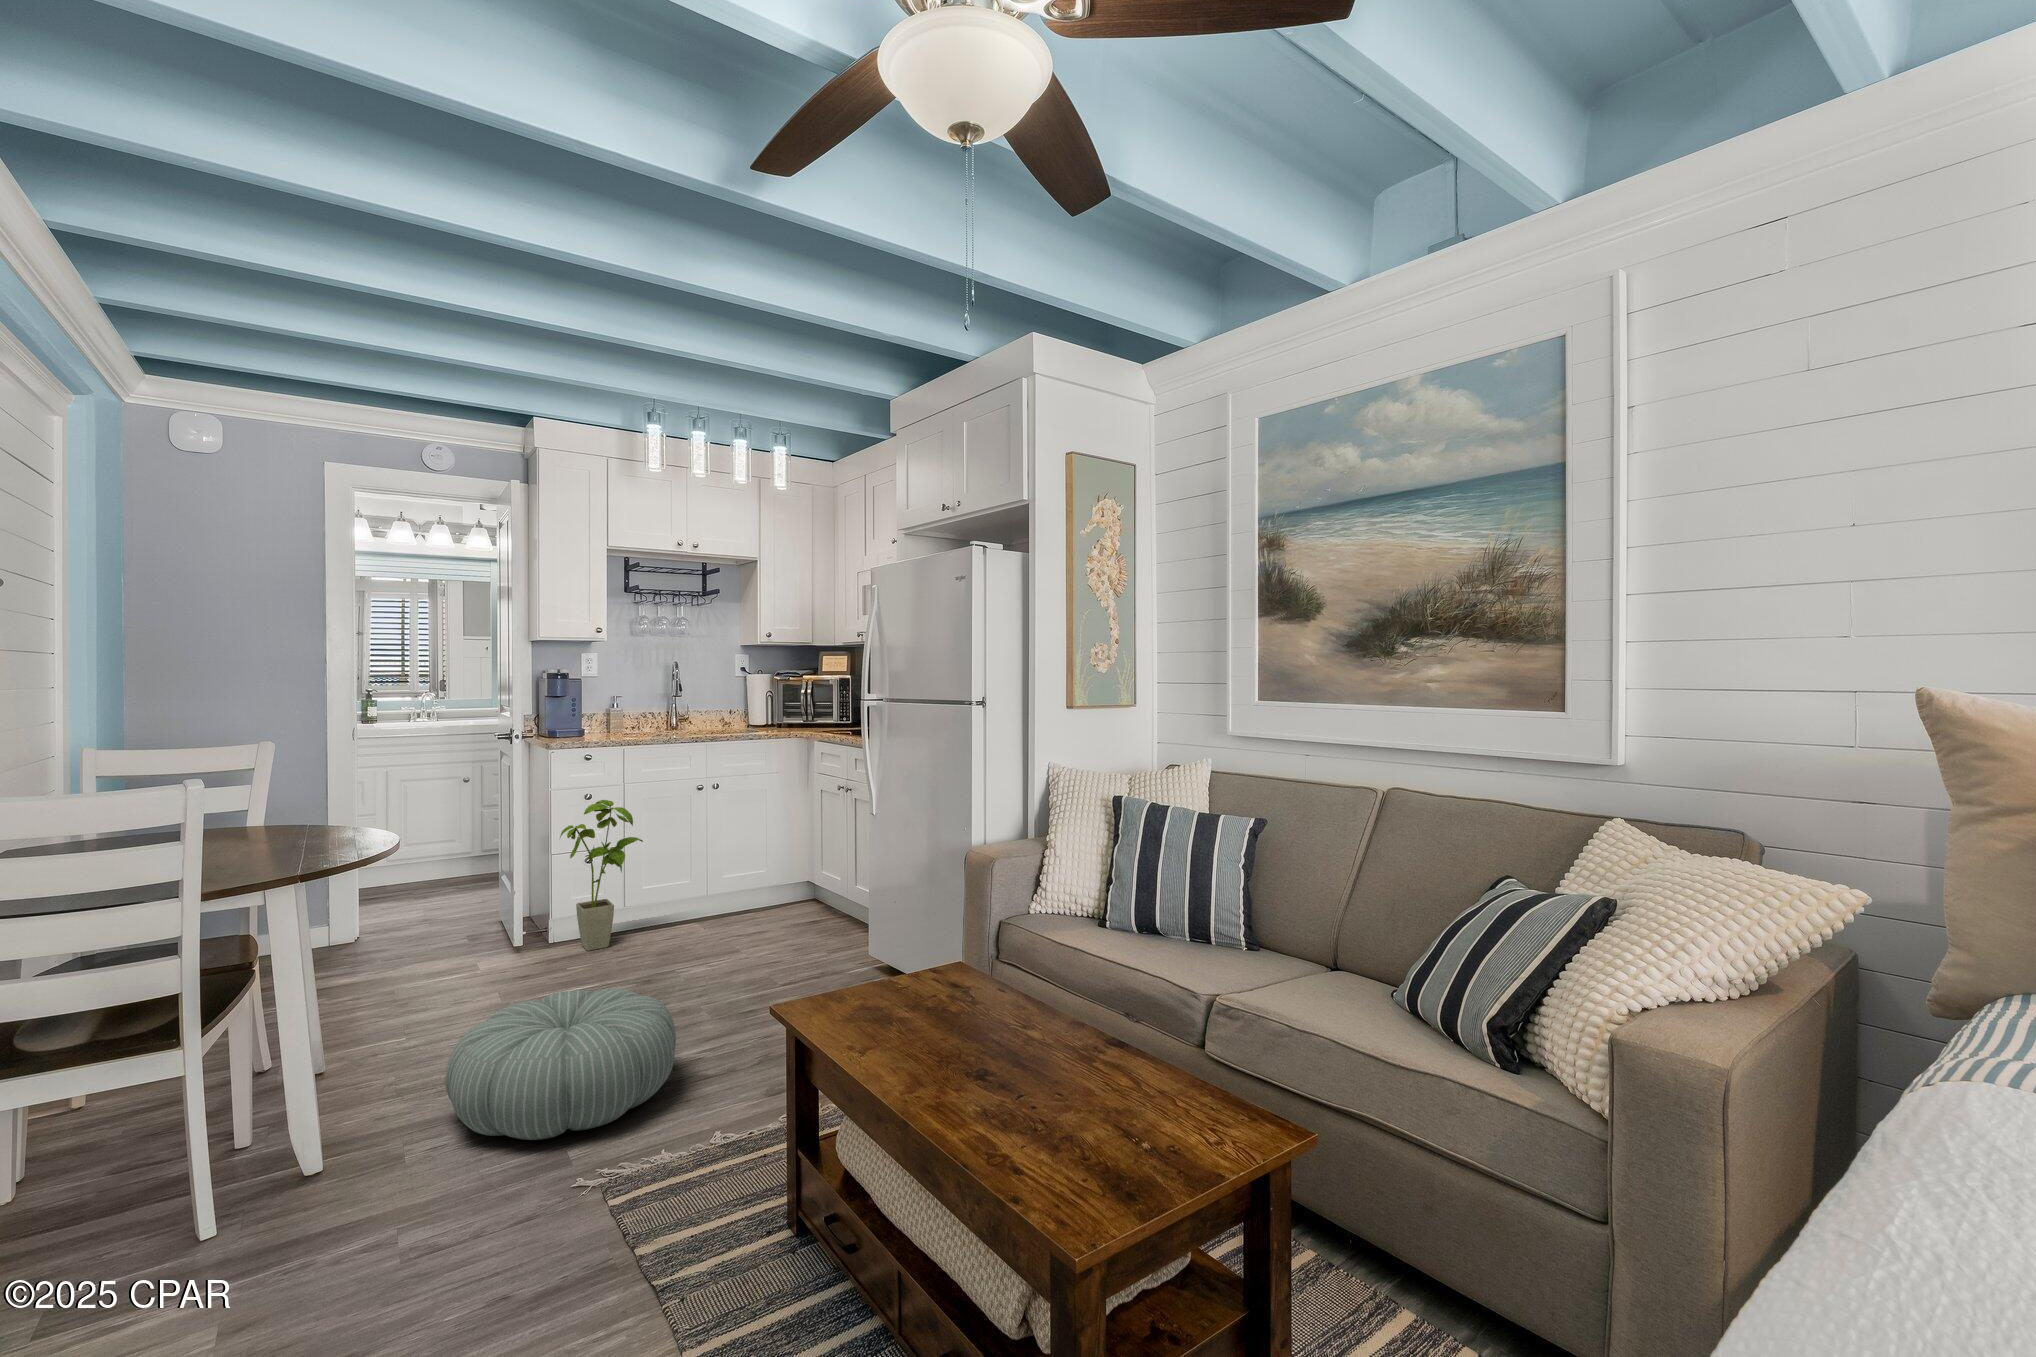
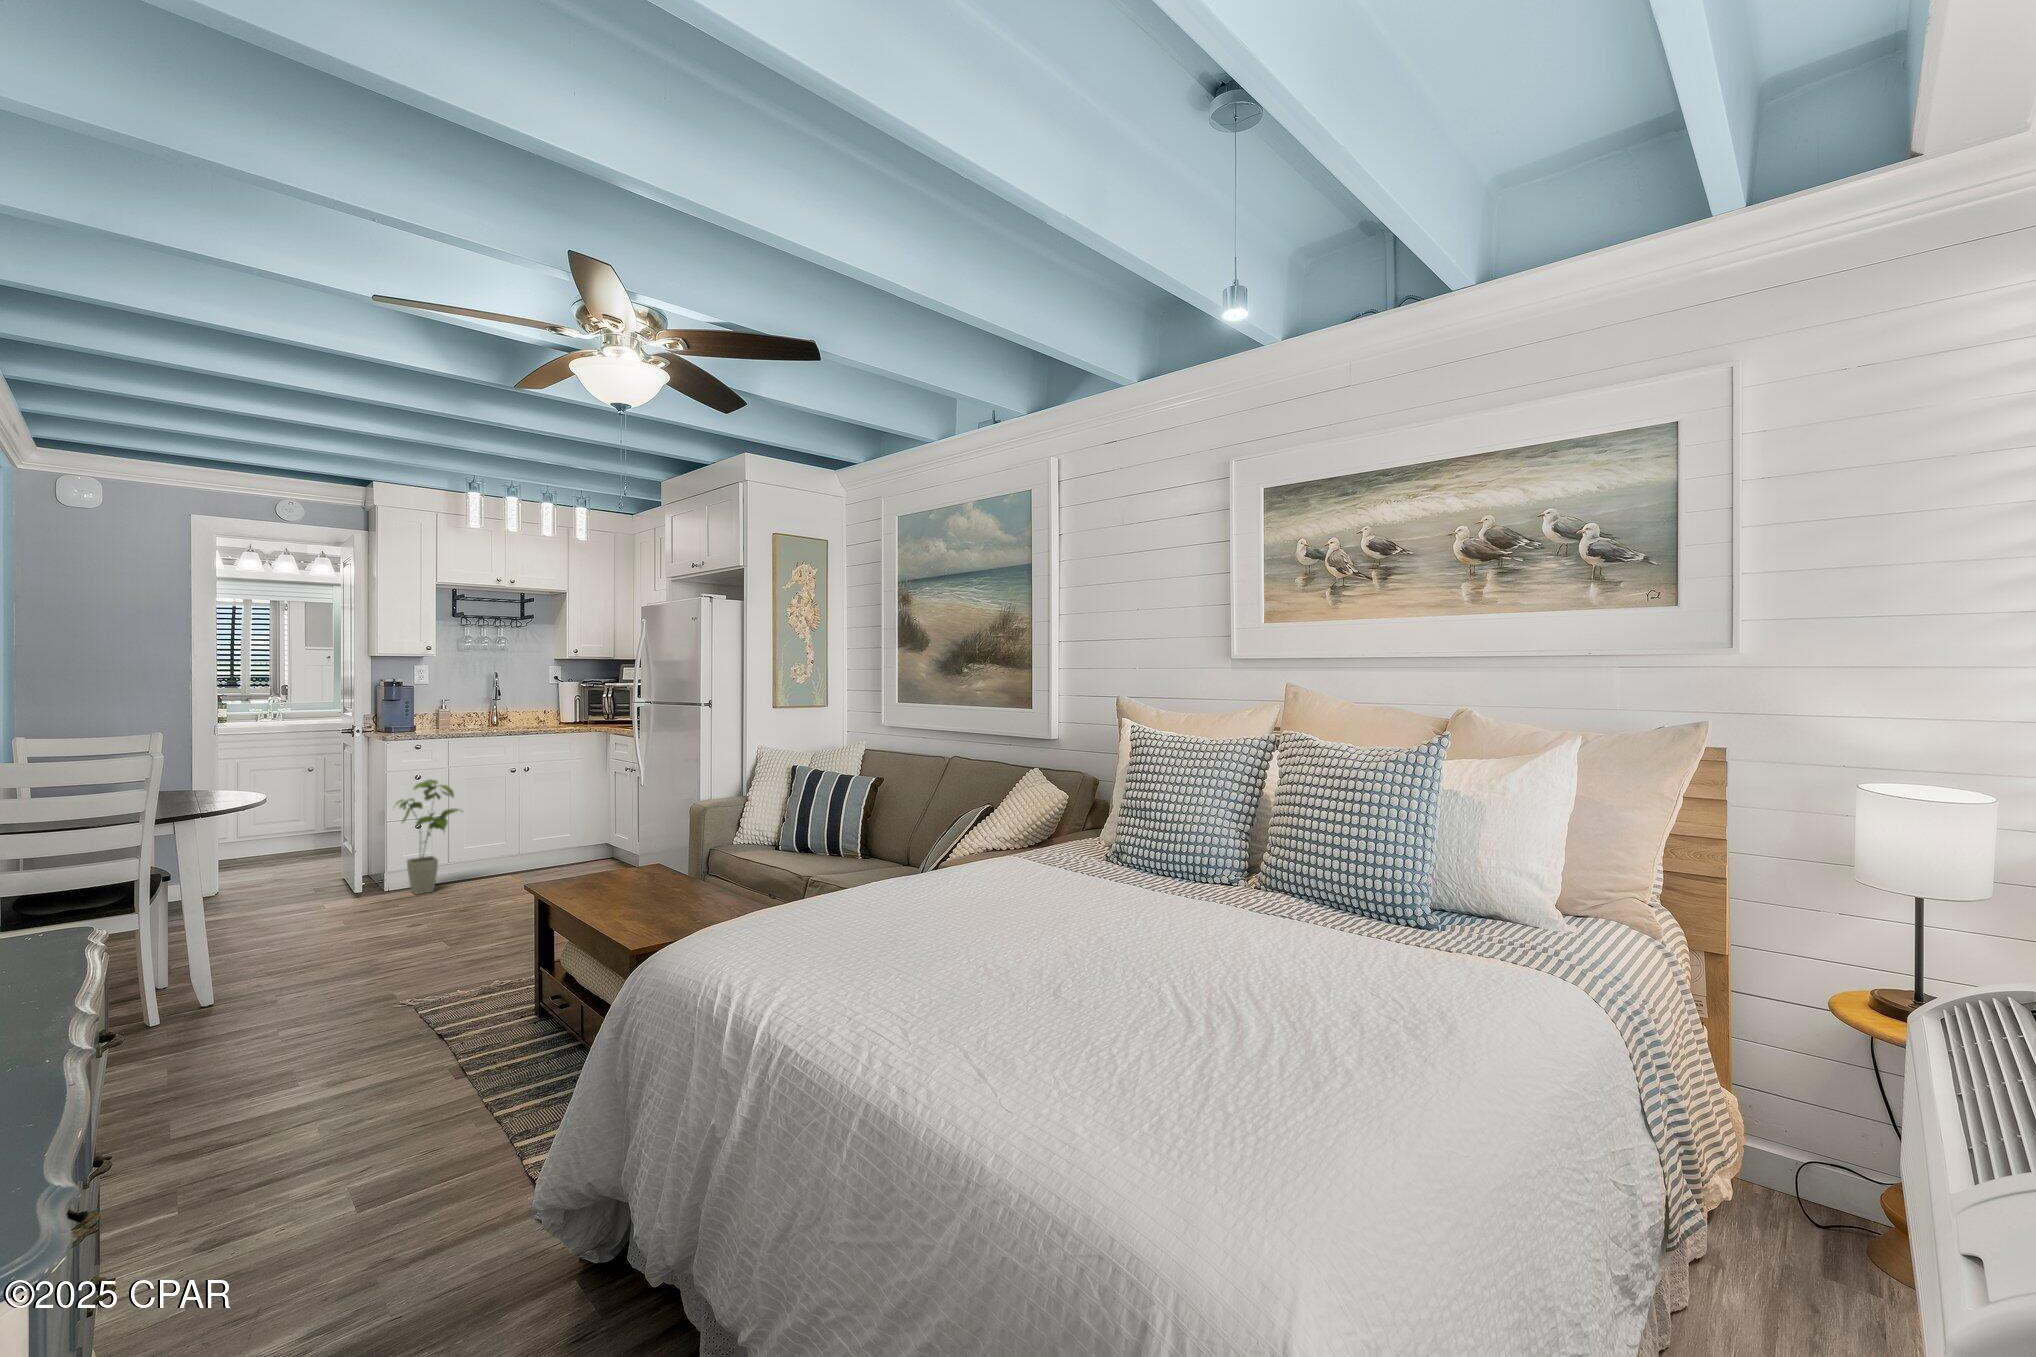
pouf: present [445,988,676,1140] -> none [305,901,475,989]

